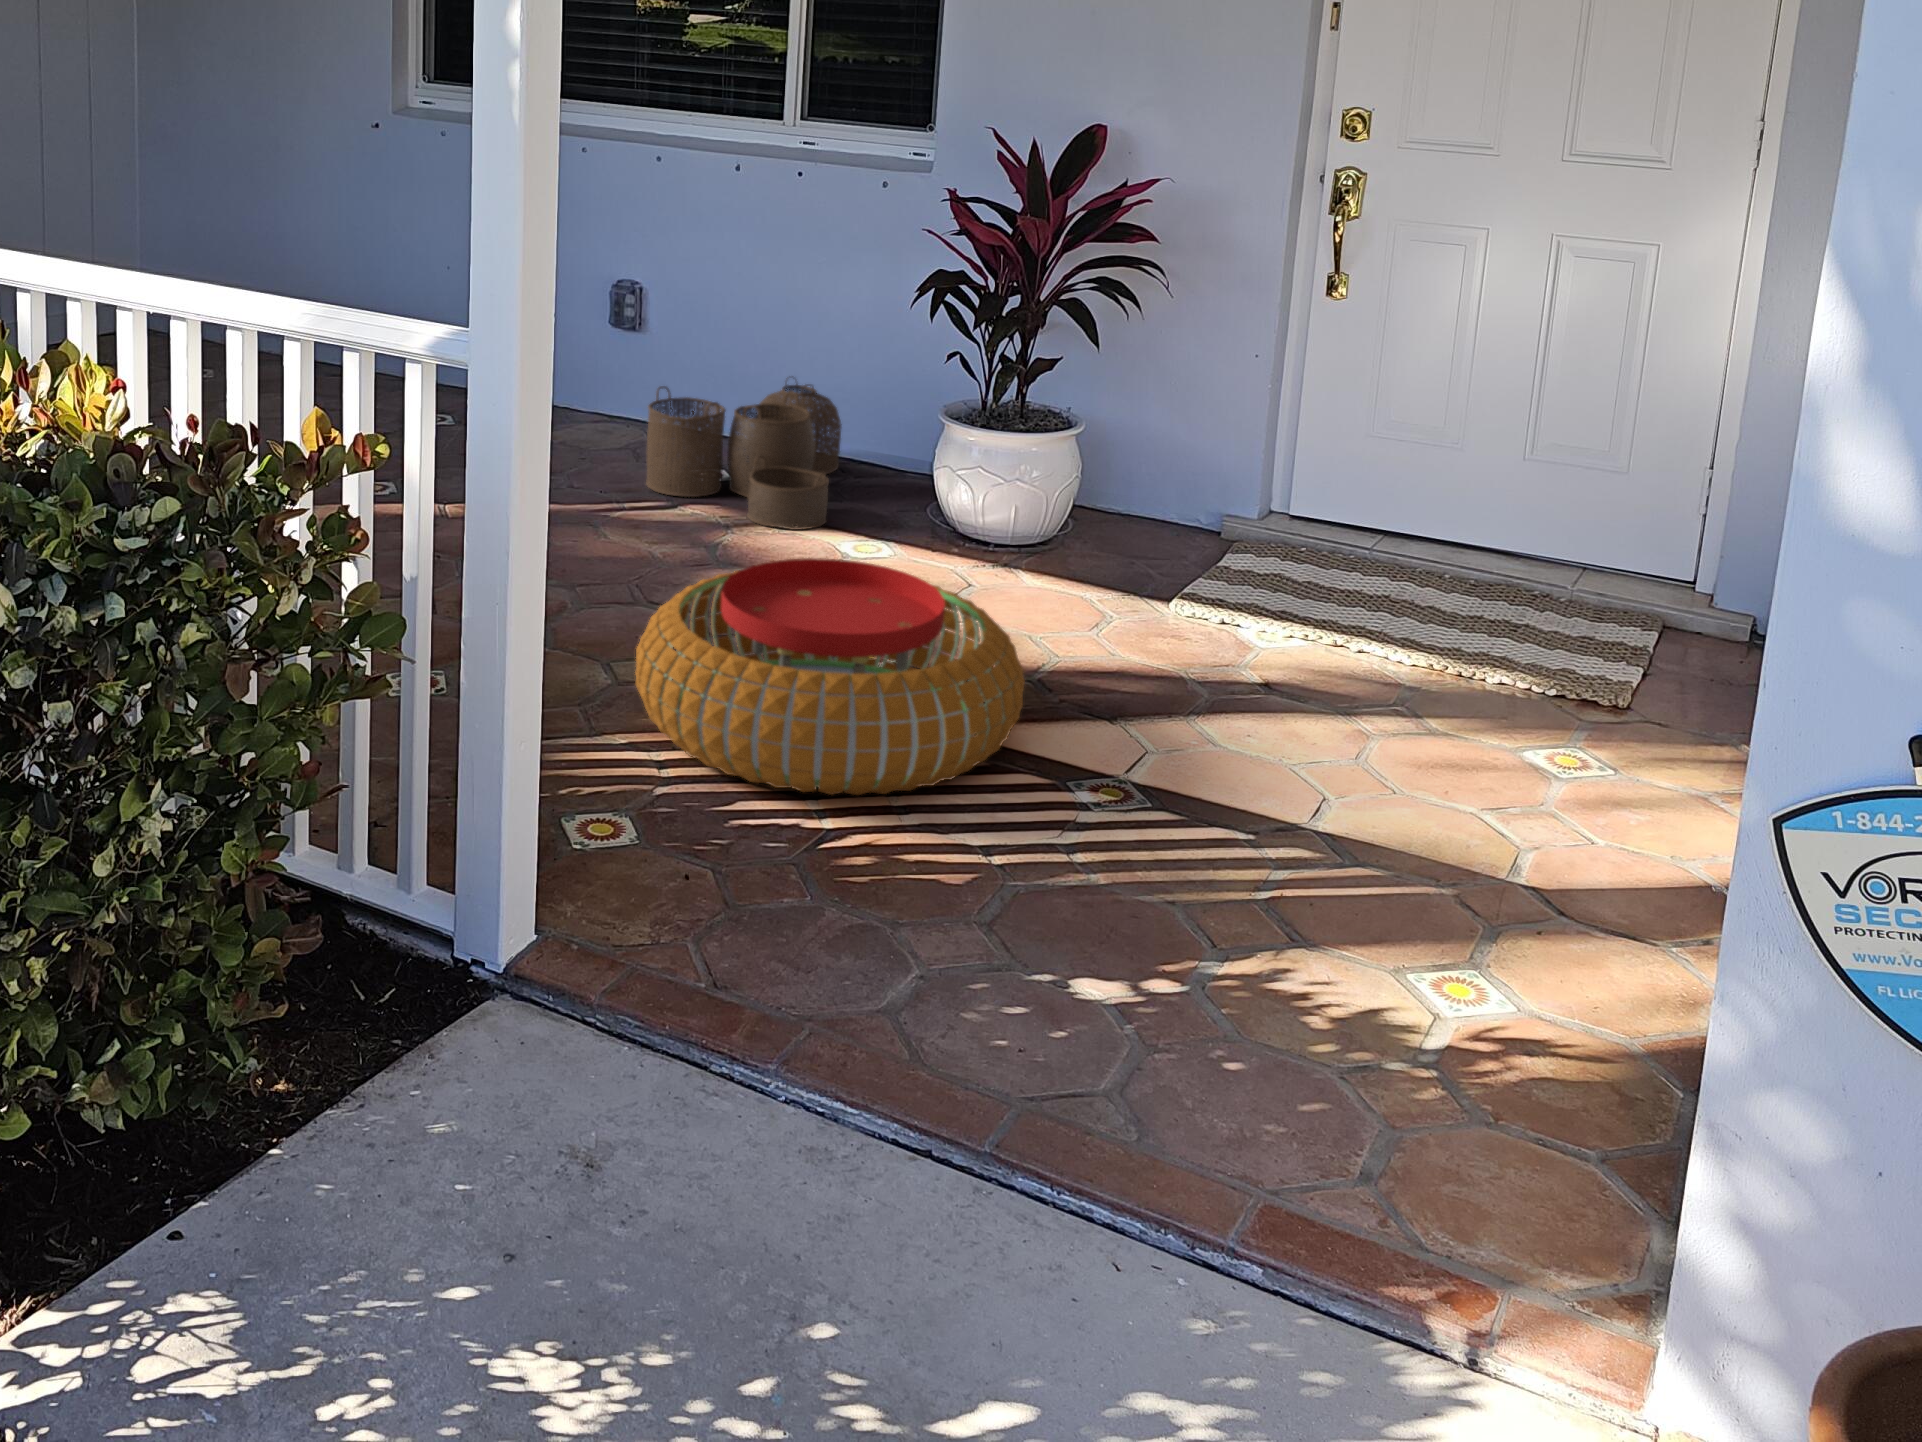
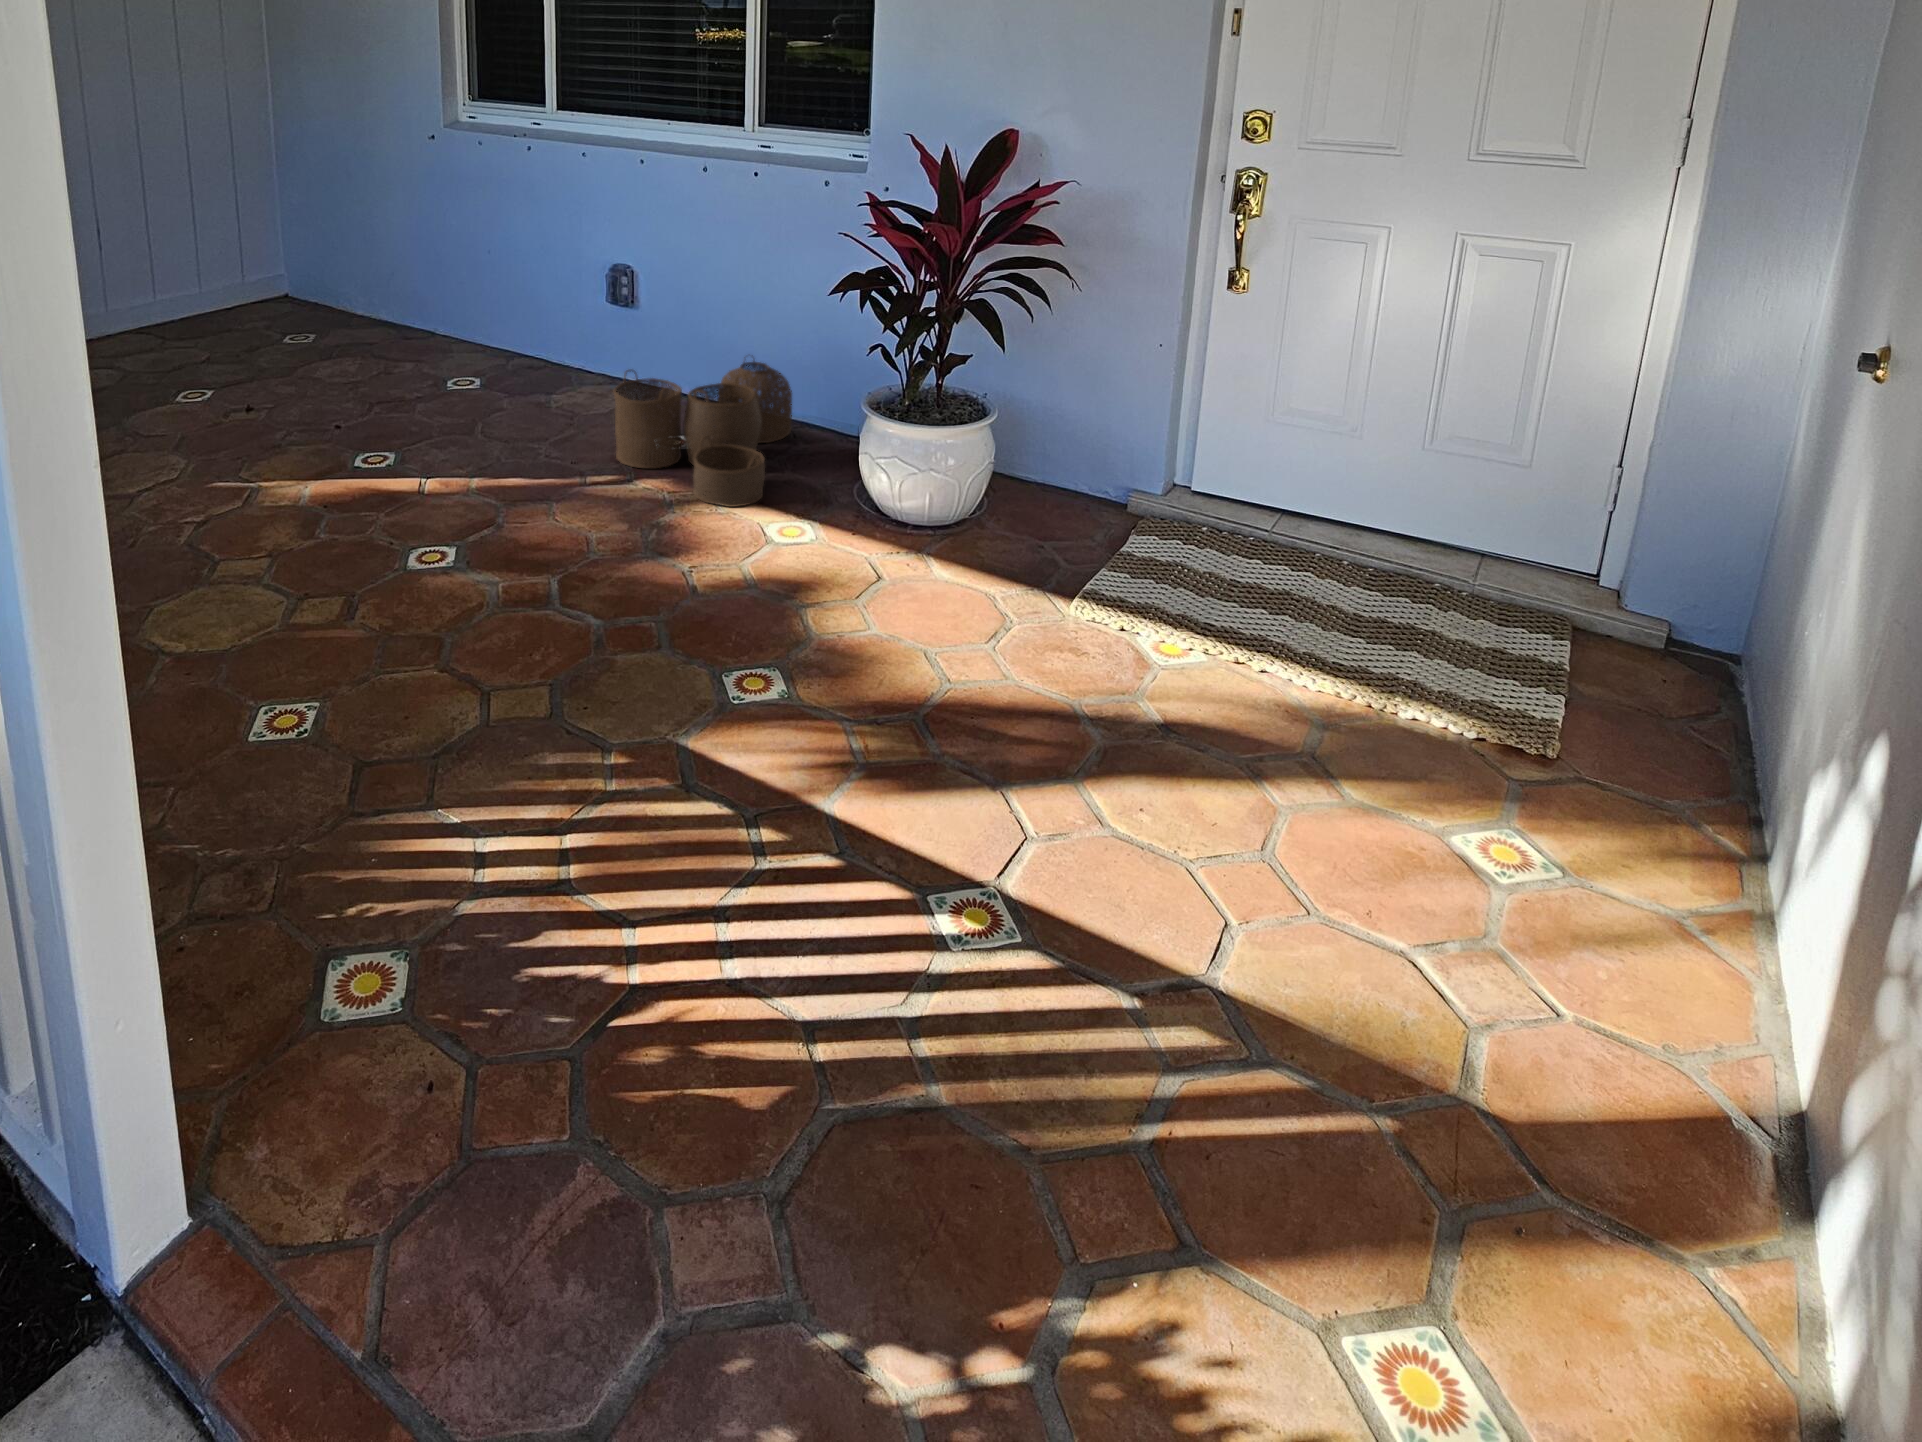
pouf: present [635,558,1025,795] -> none [472,600,889,921]

